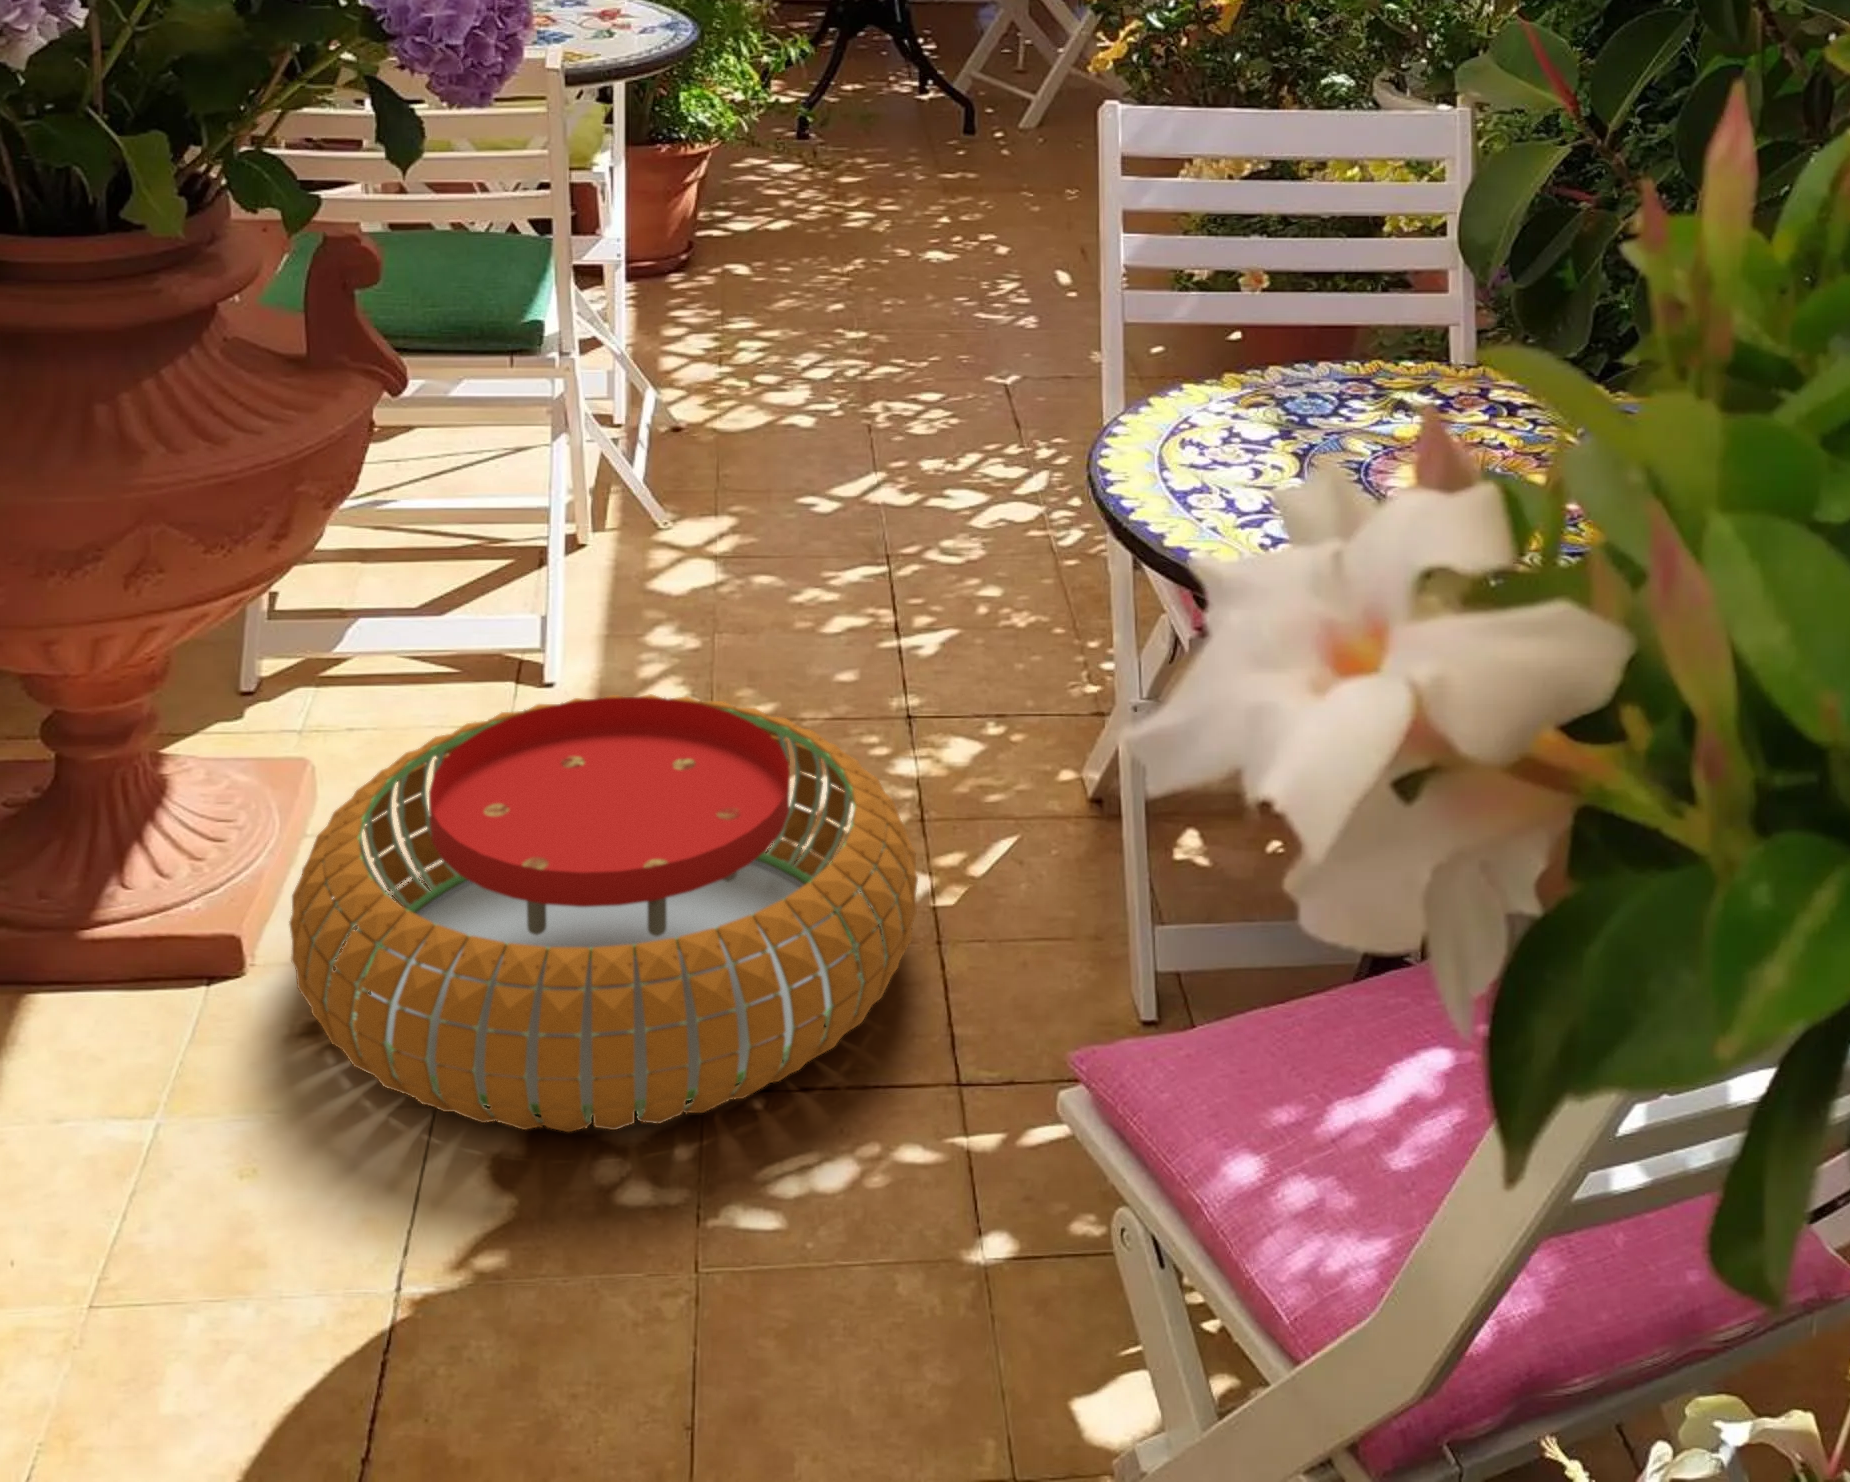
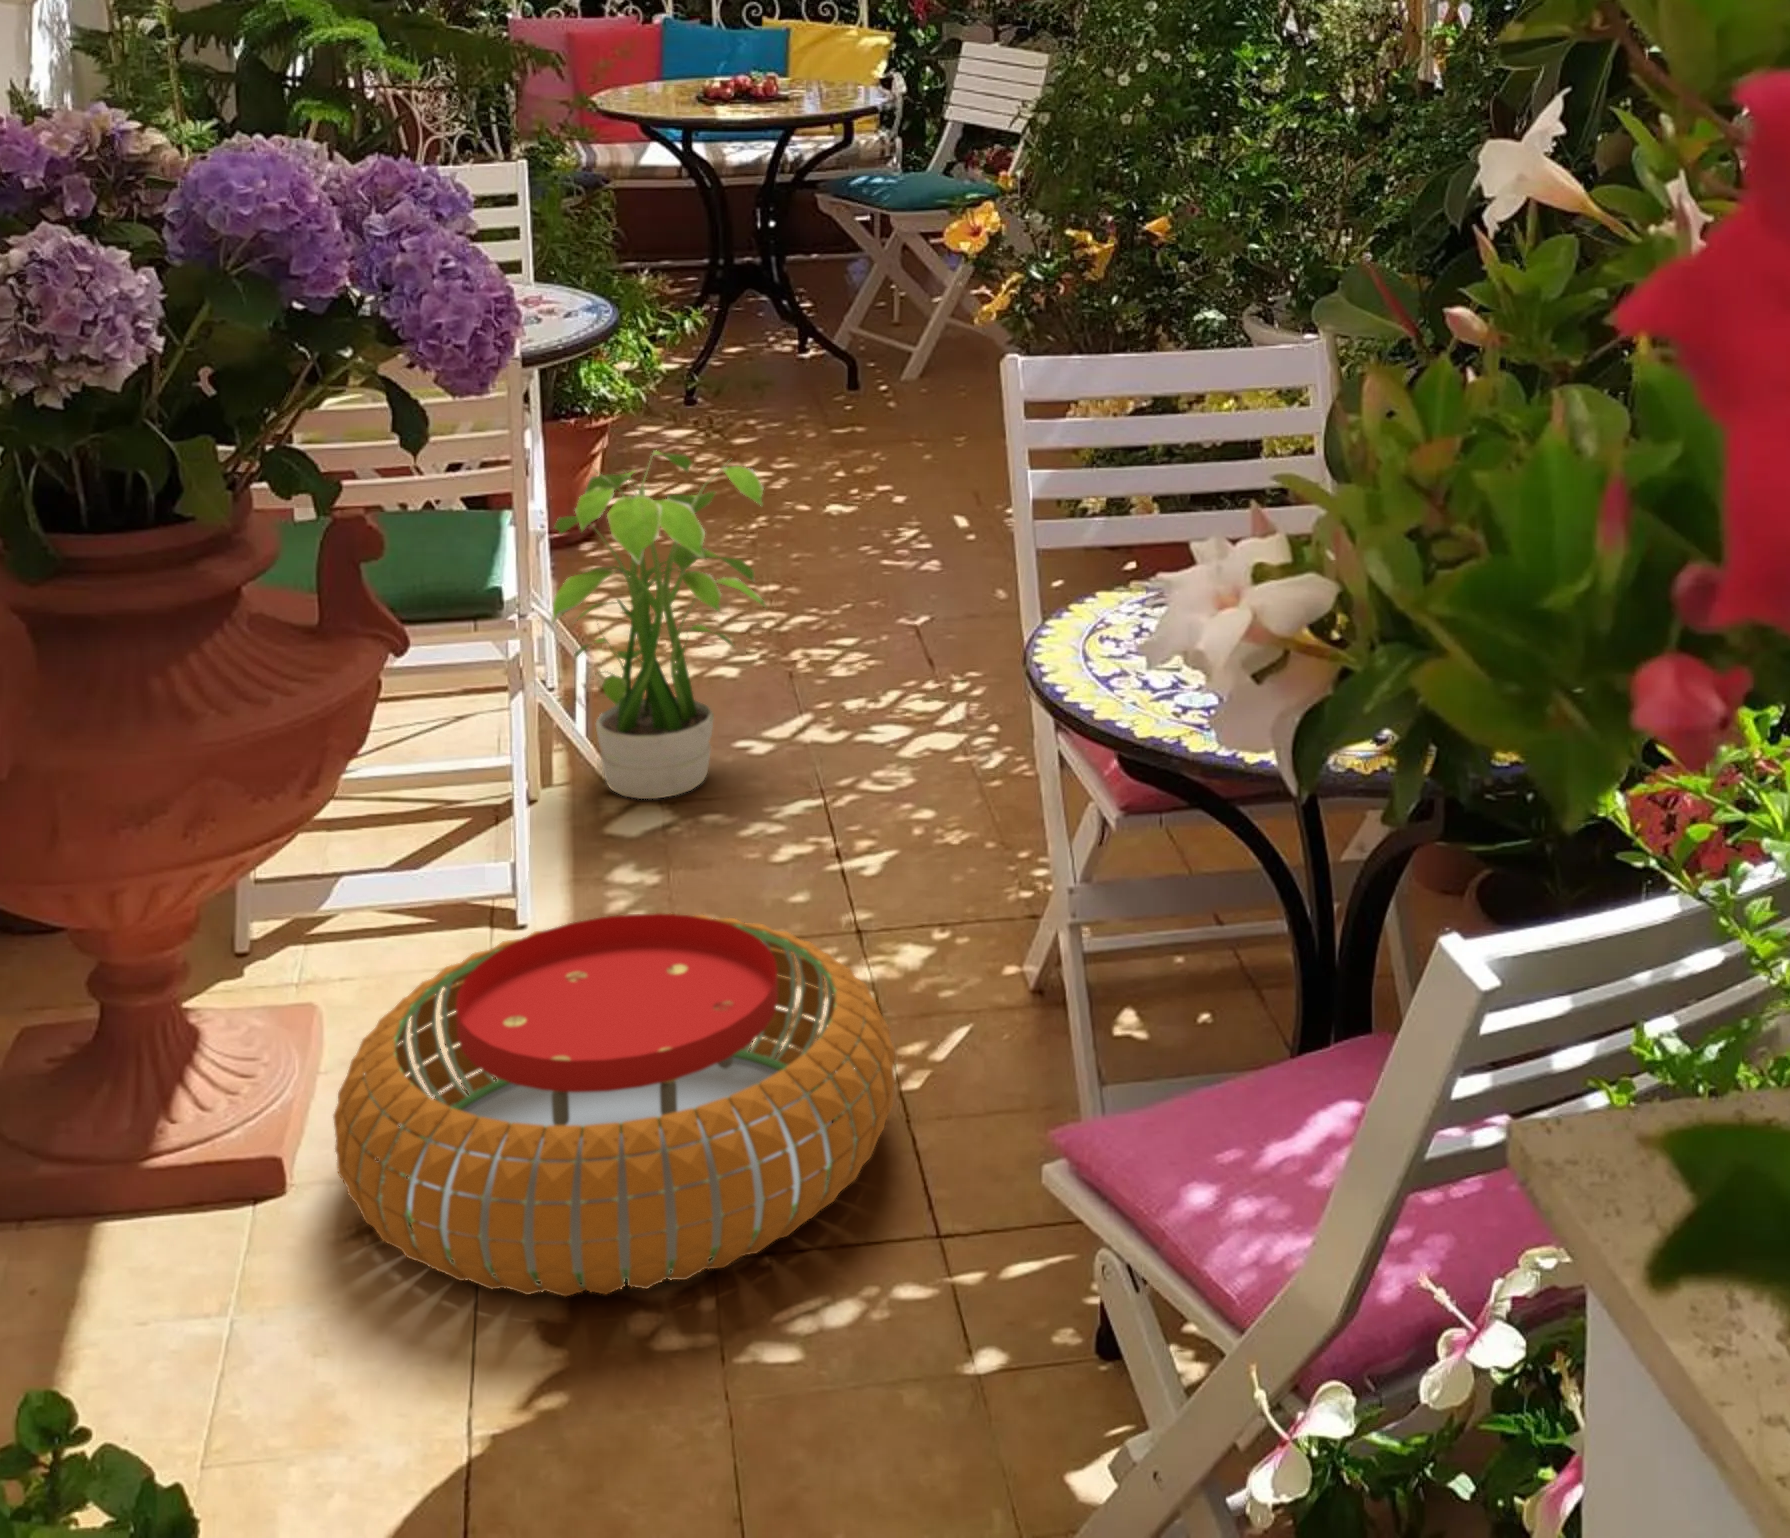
potted plant: none [601,183,836,553] -> present [551,450,766,799]

